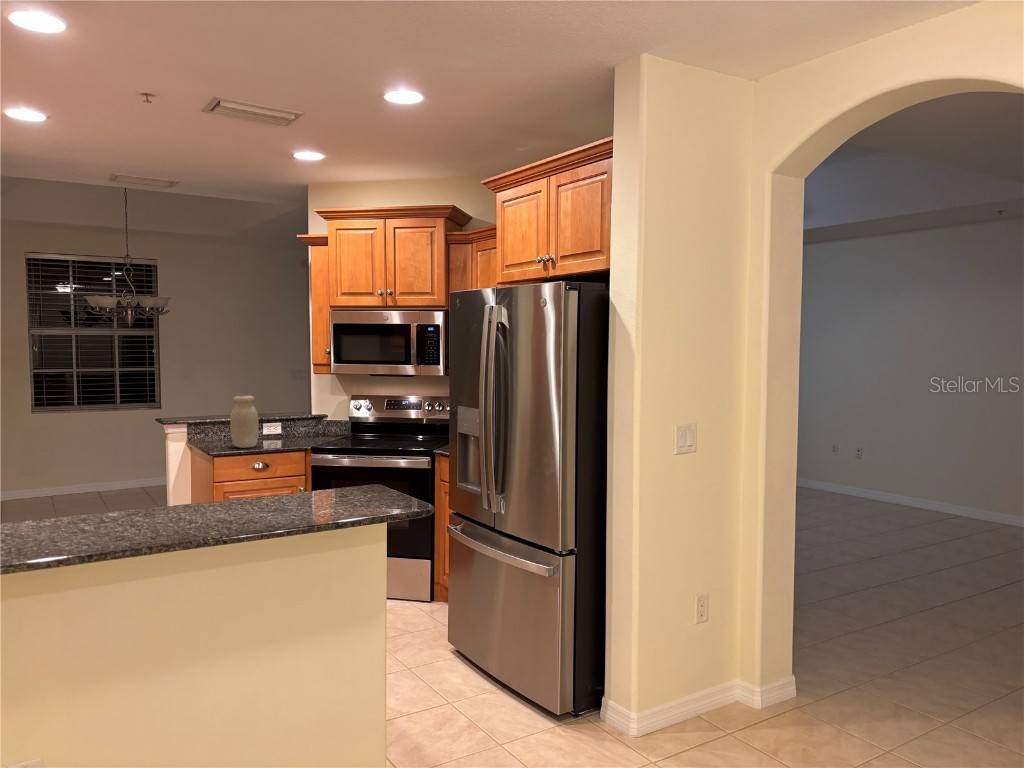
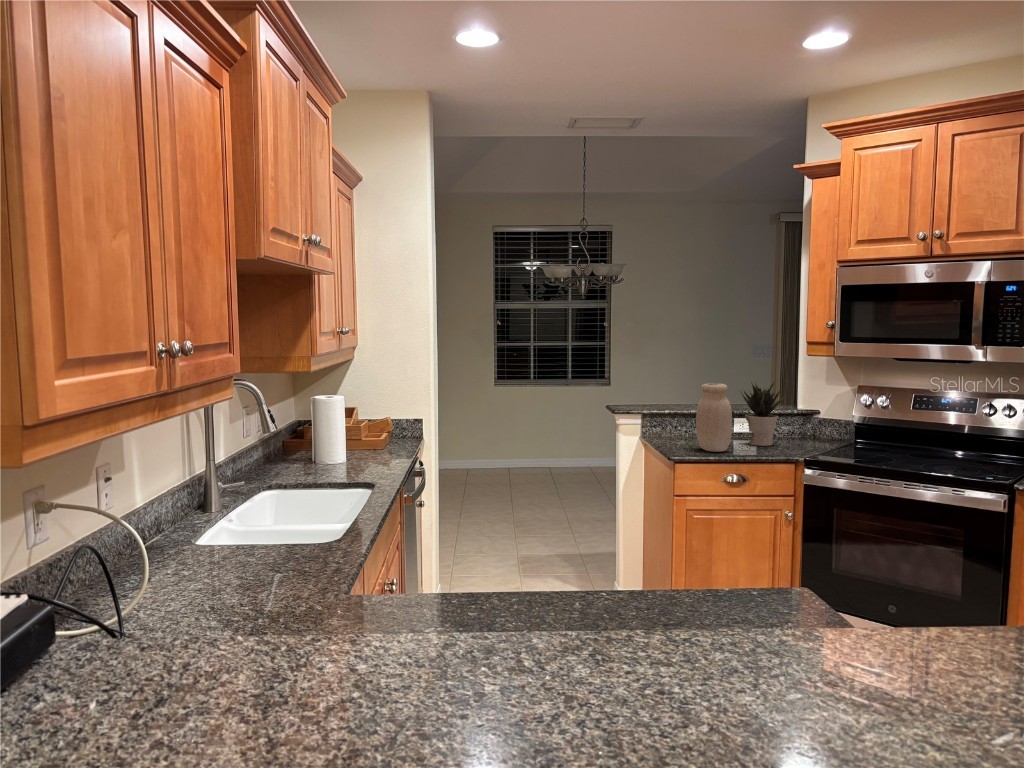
potted plant: none [266,392,301,442] -> present [740,381,784,446]

